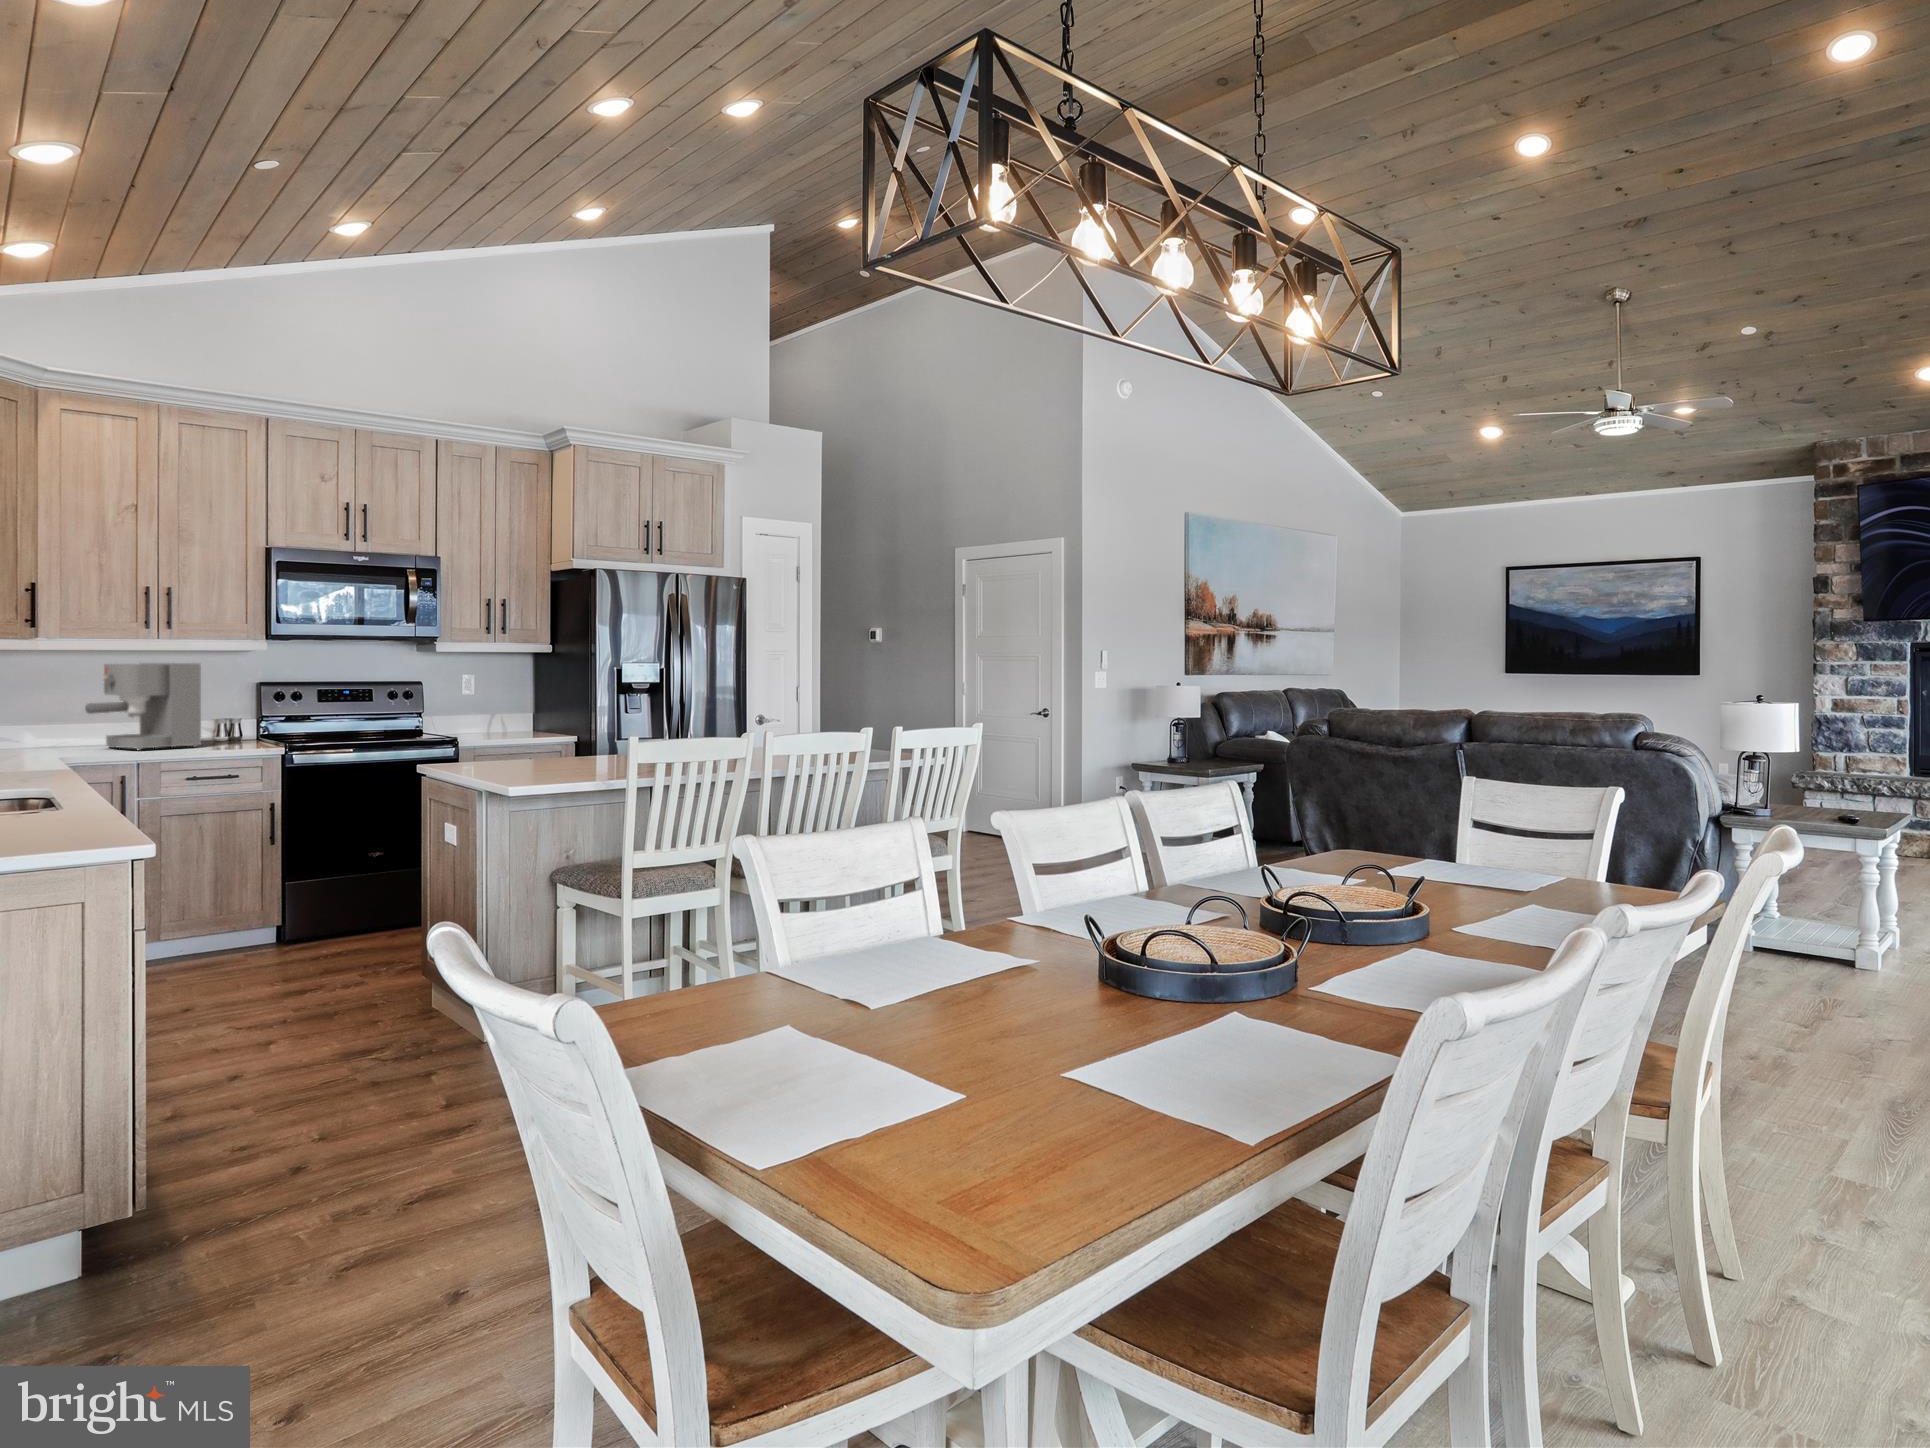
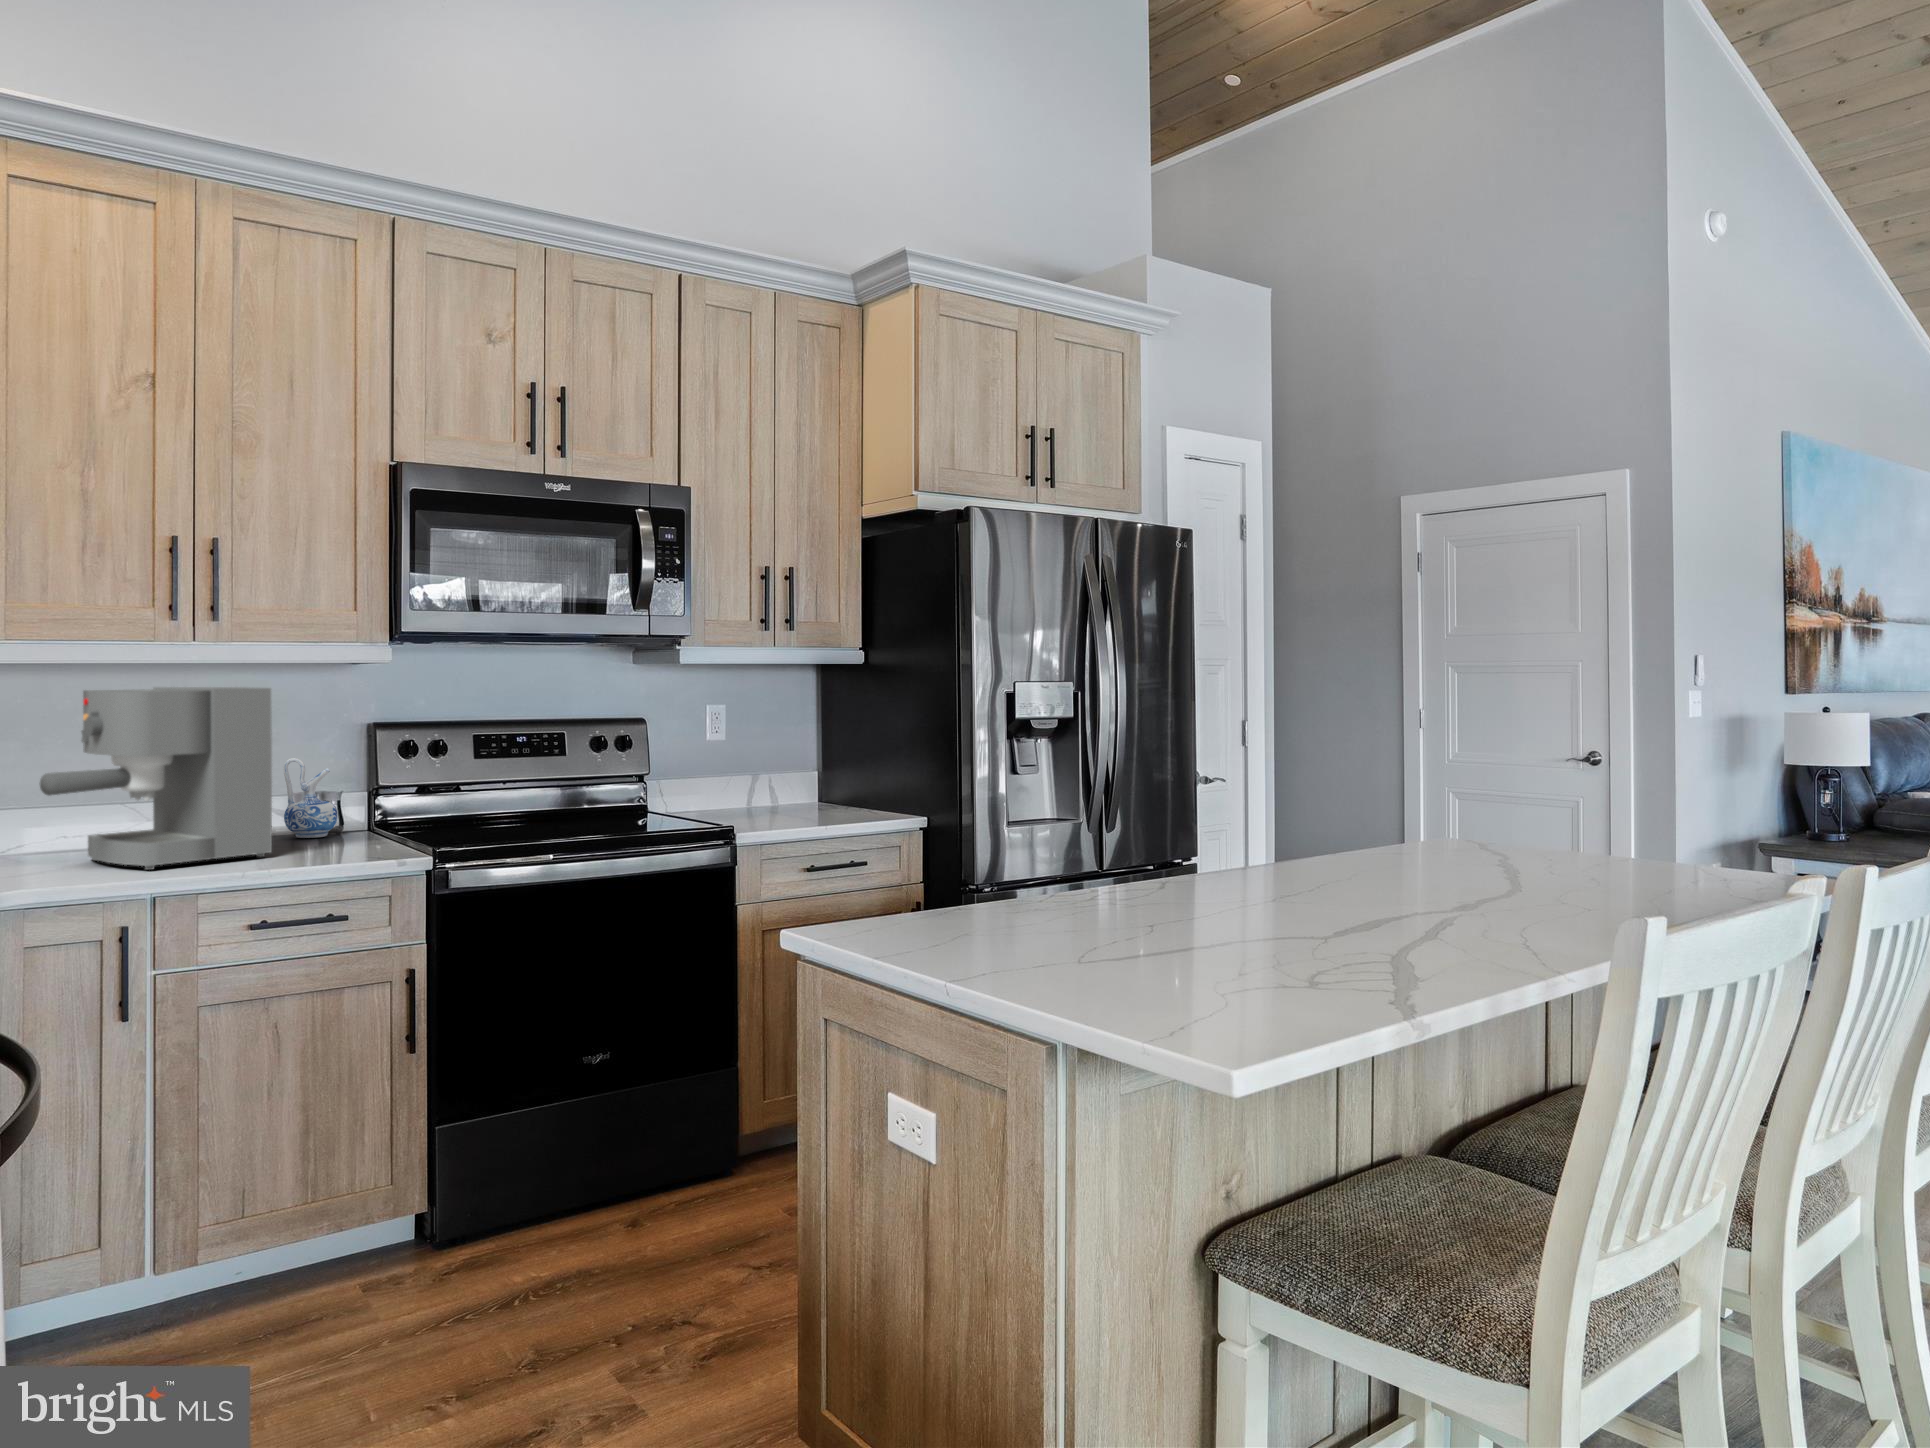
ceramic pitcher: none [209,700,238,741] -> present [283,758,337,838]

